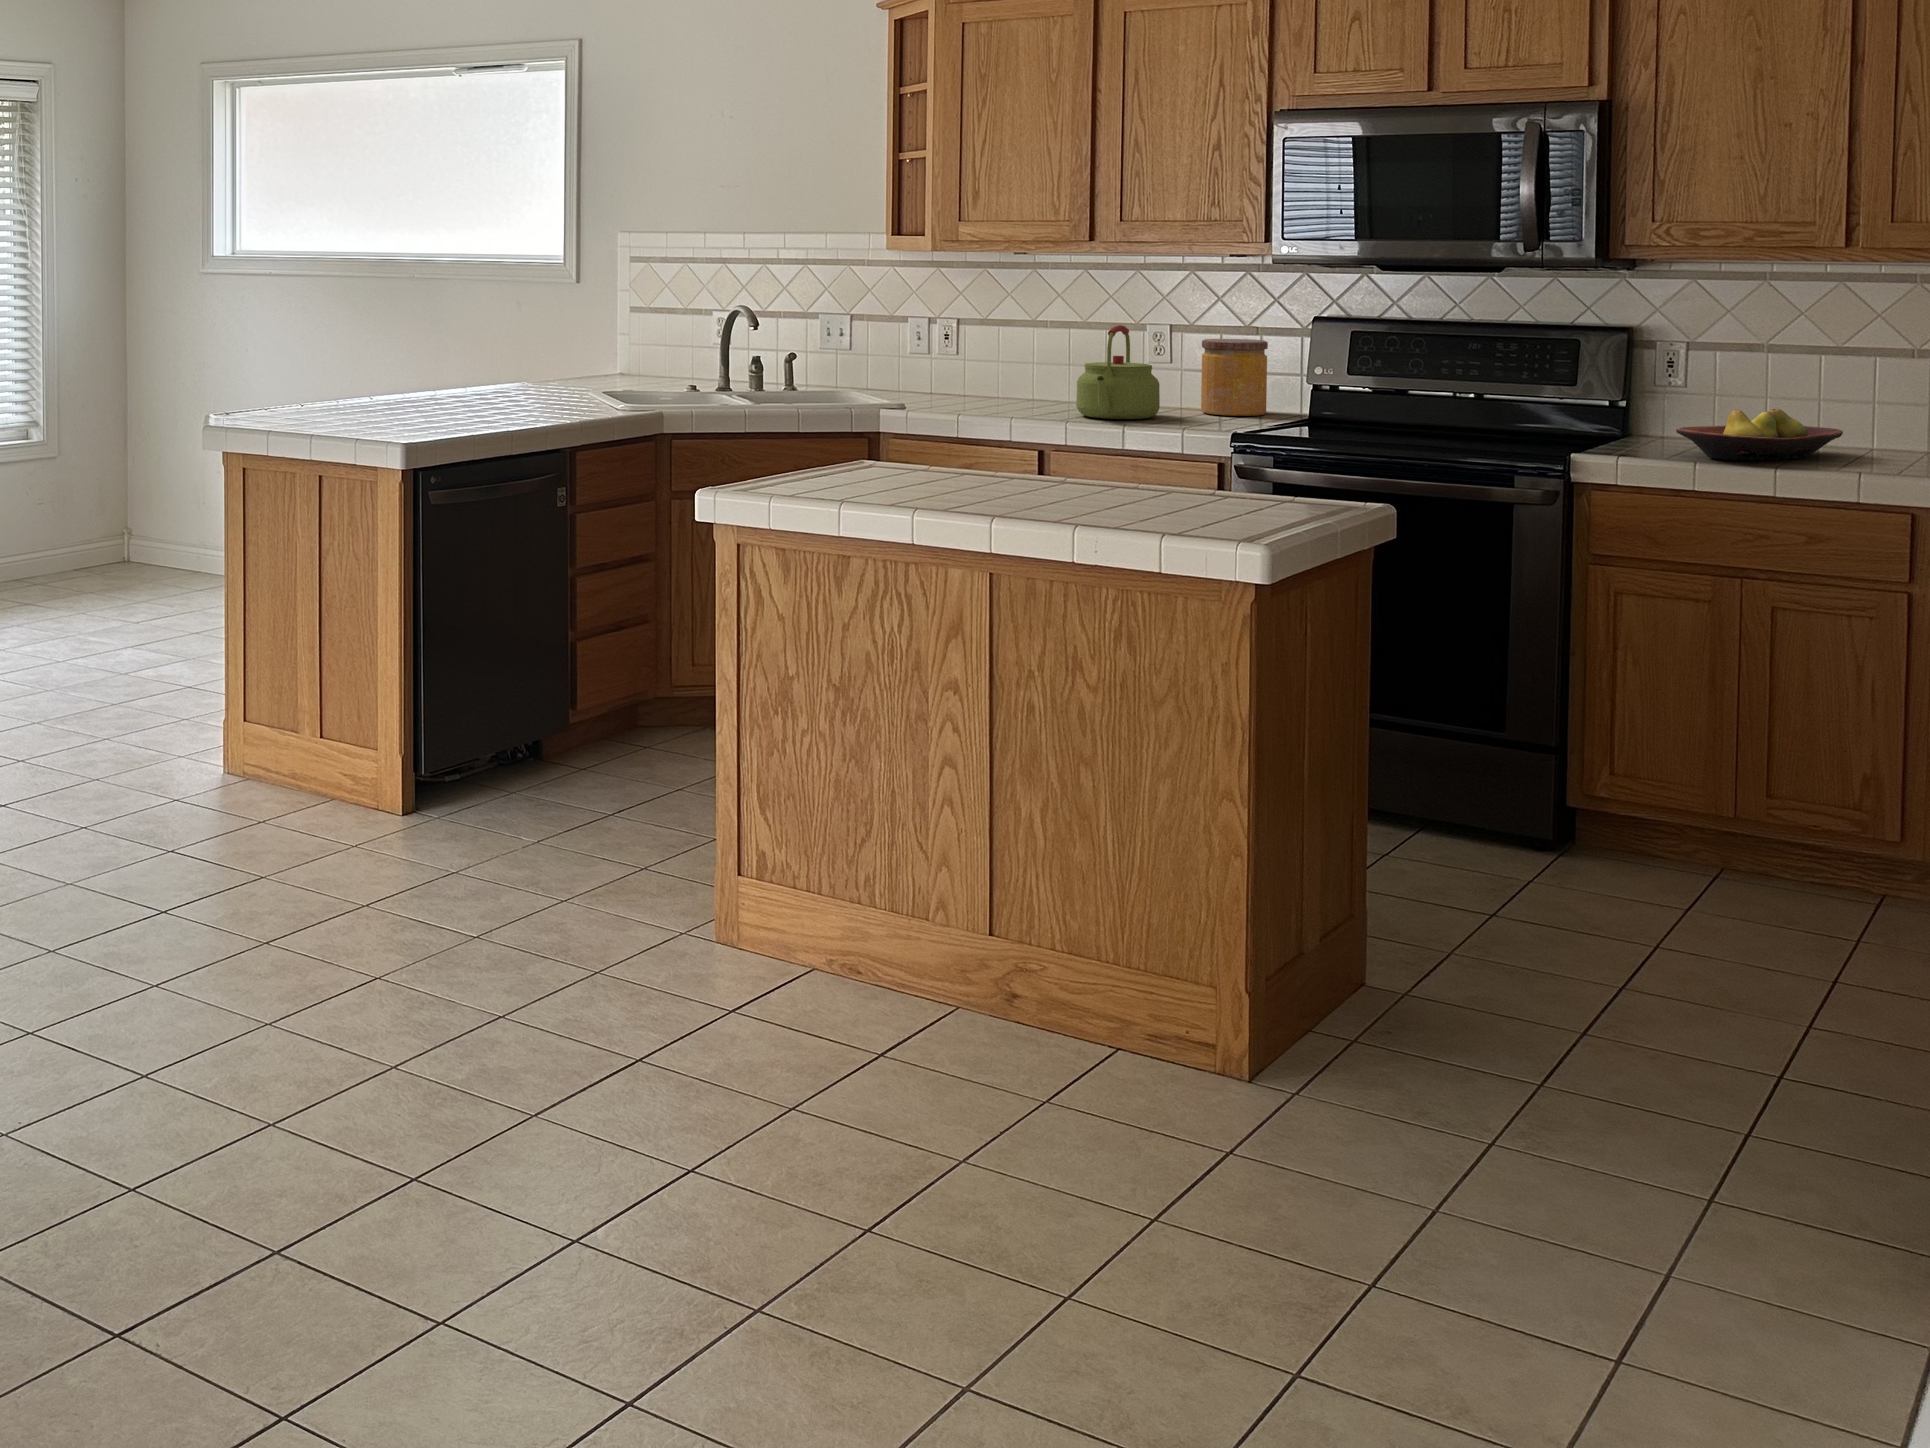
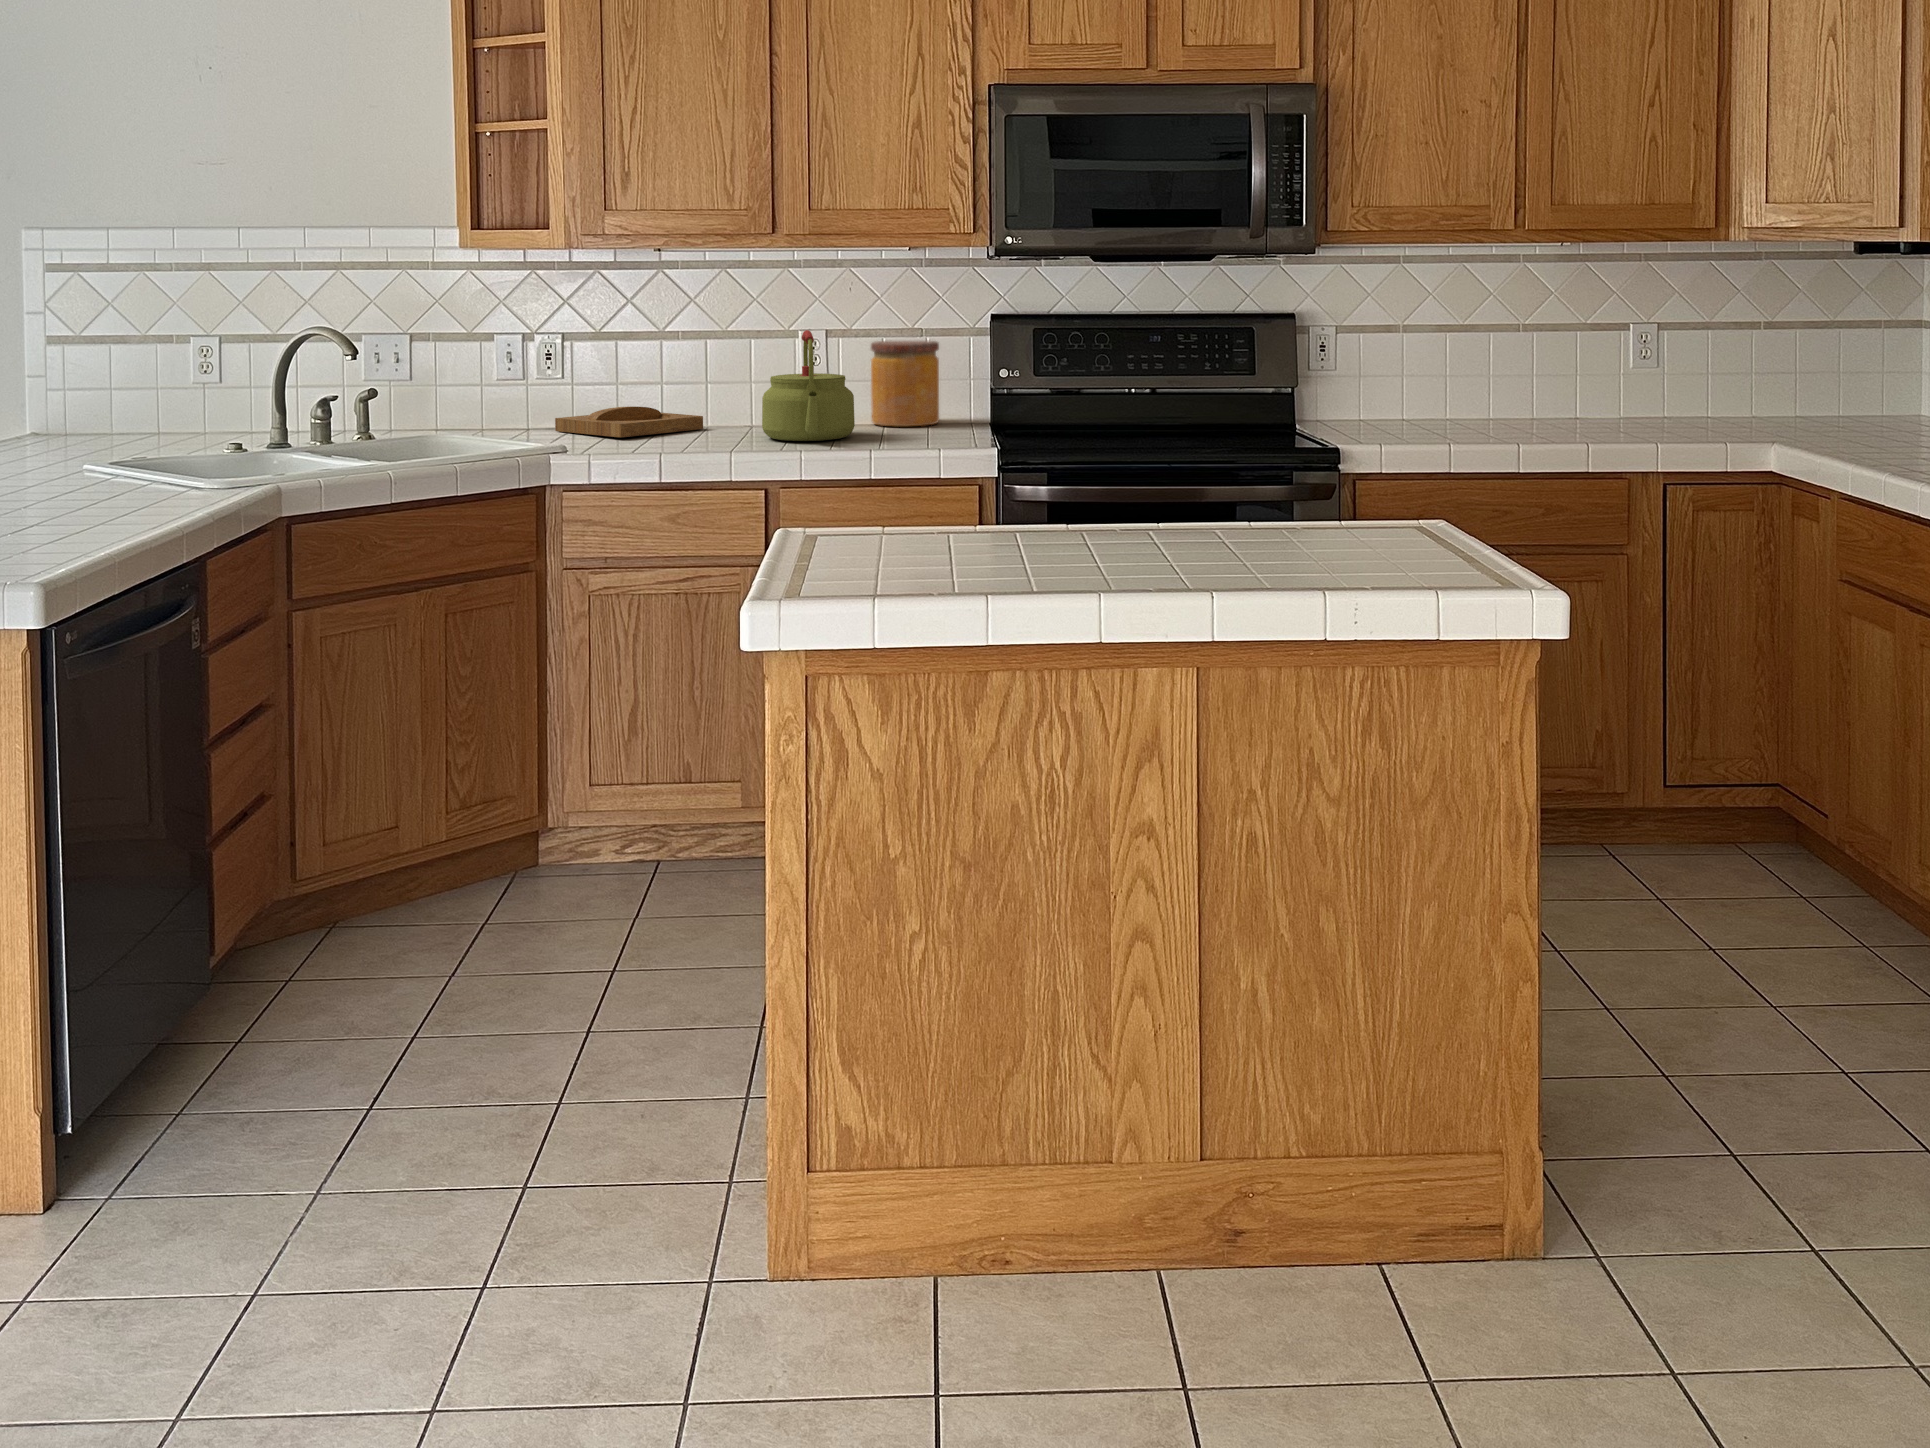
tray: none [939,383,1053,405] -> present [555,406,703,437]
fruit bowl: present [1676,409,1843,460] -> none [1367,381,1475,433]

